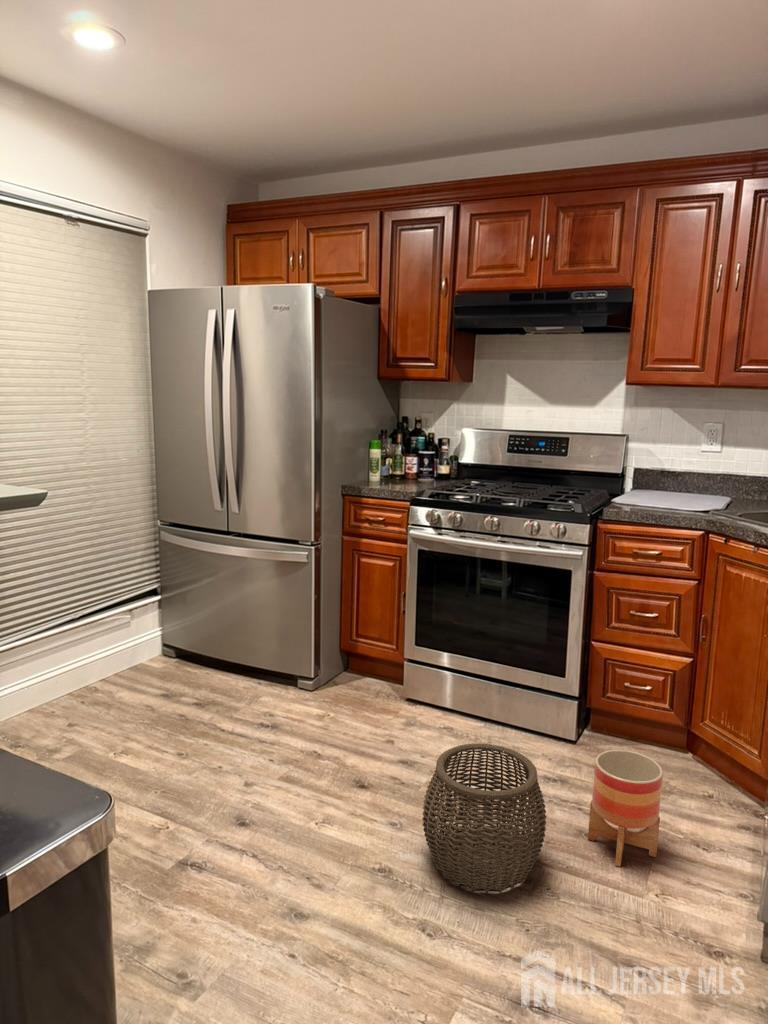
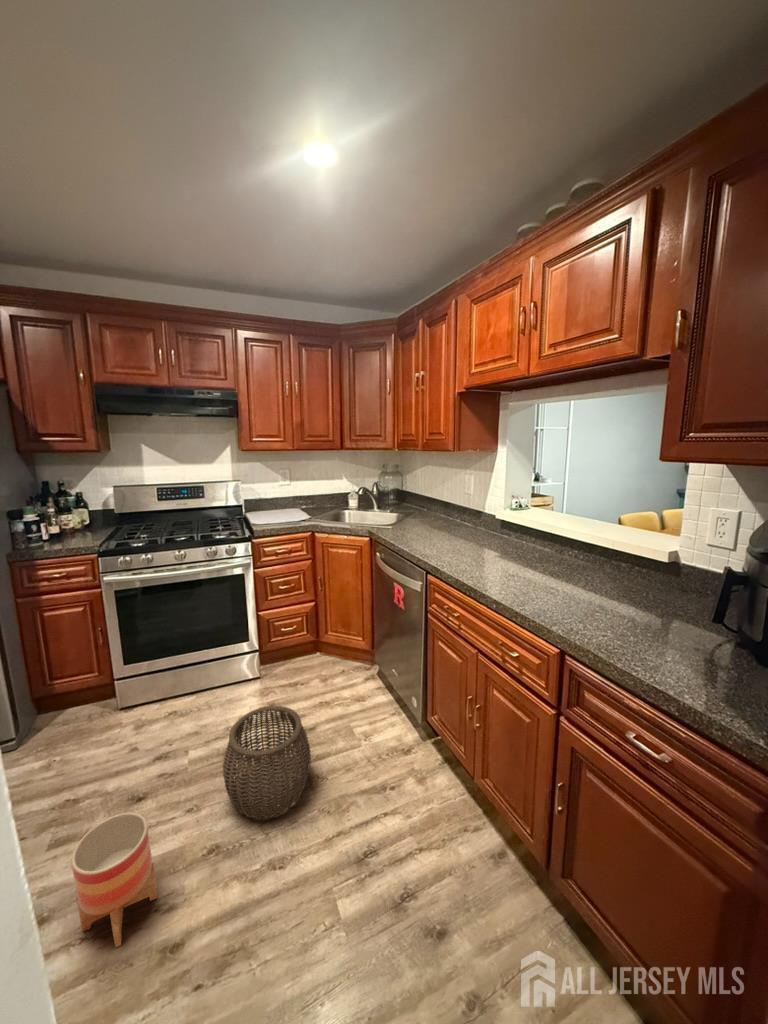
planter: present [588,750,663,866] -> present [72,813,158,947]

